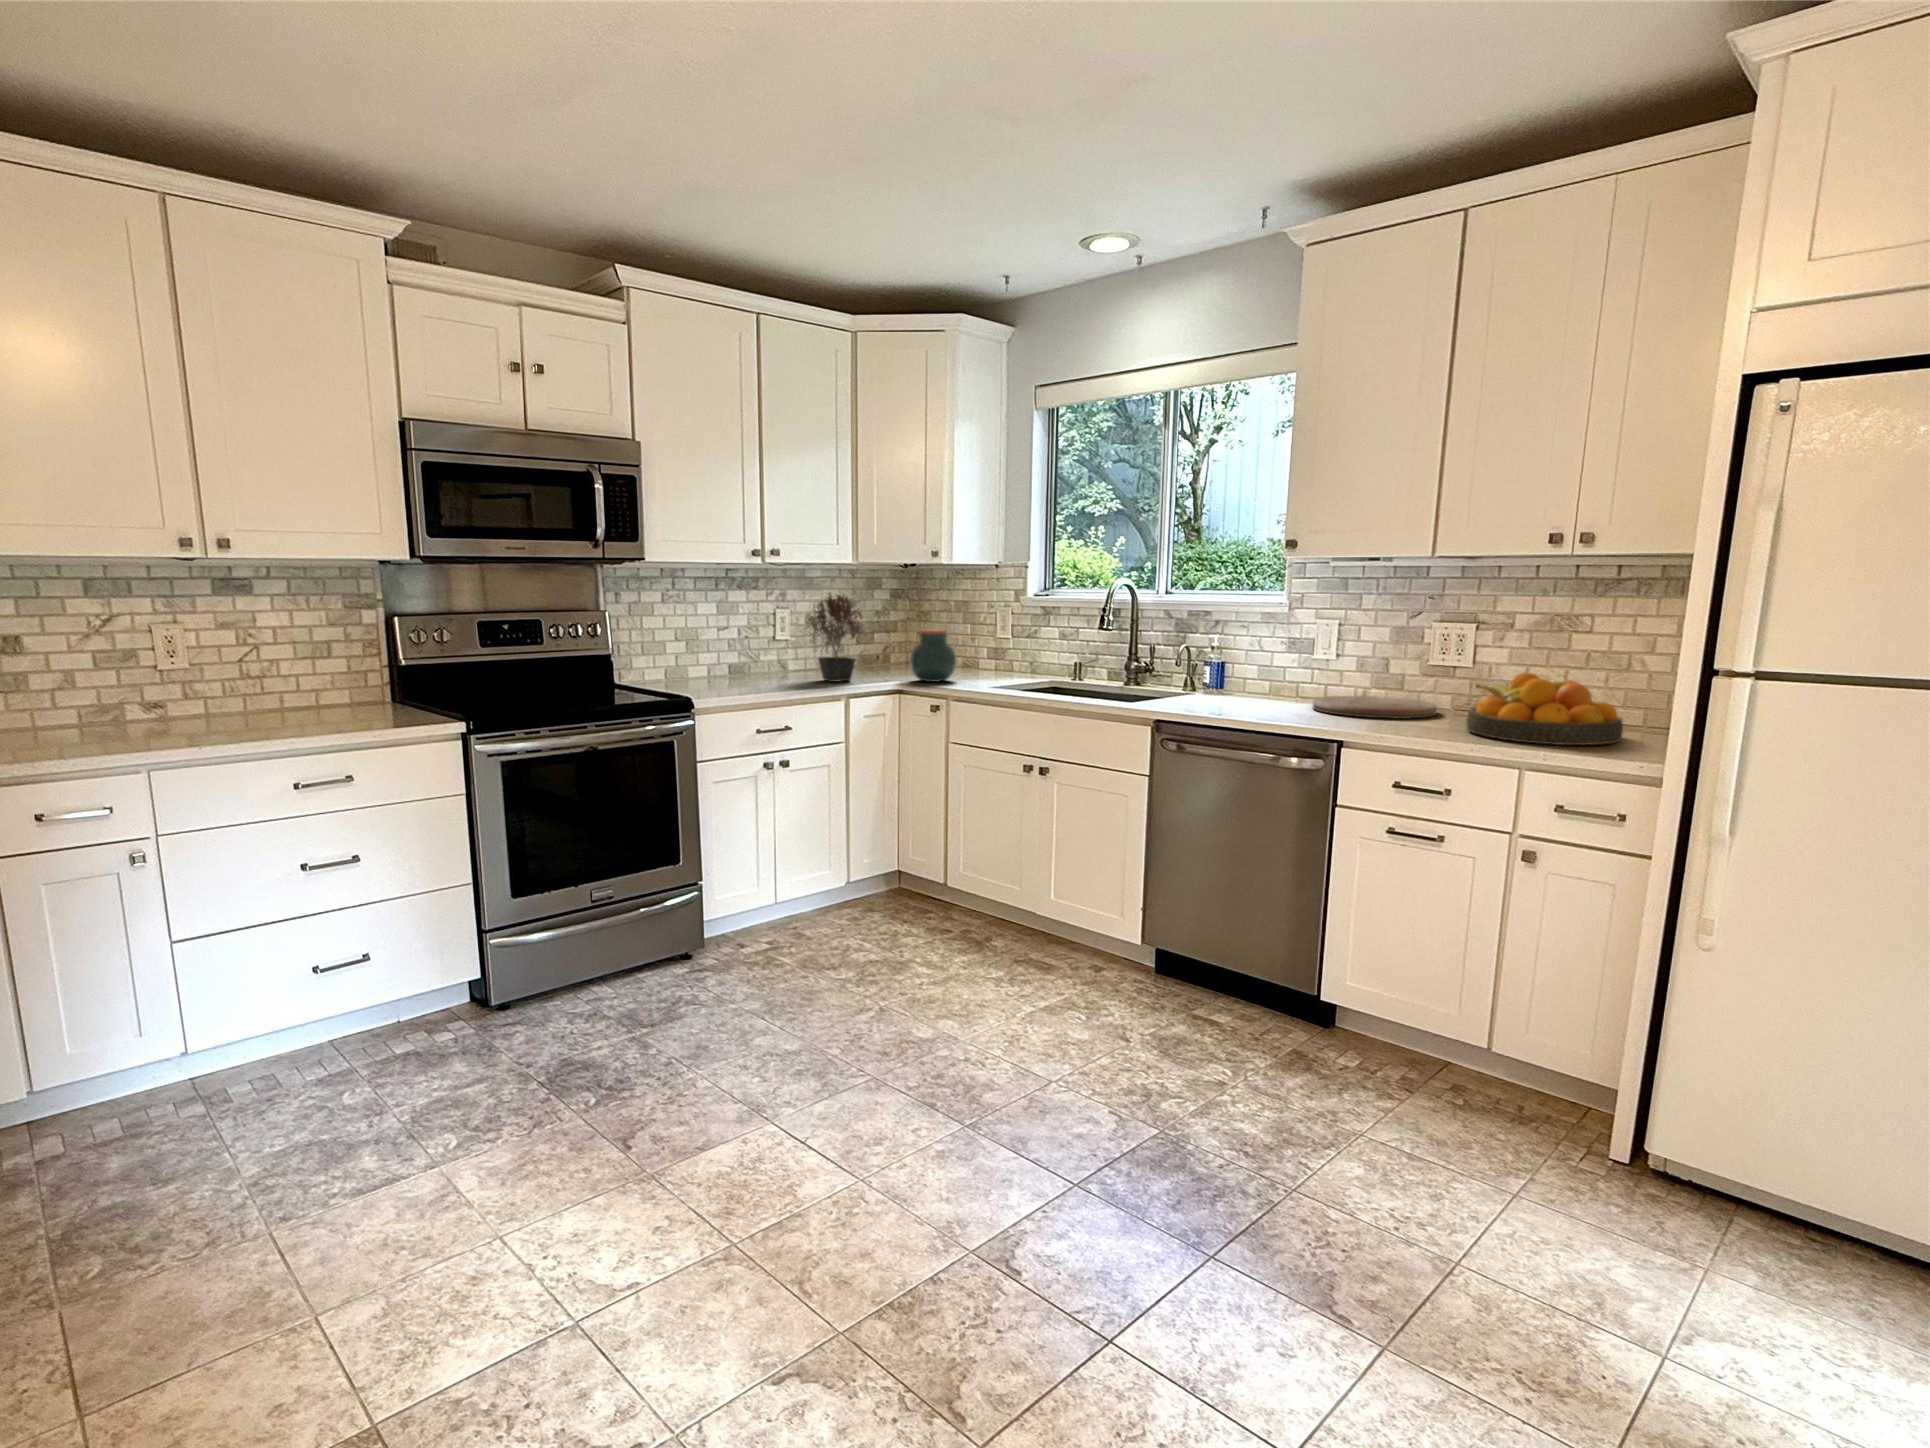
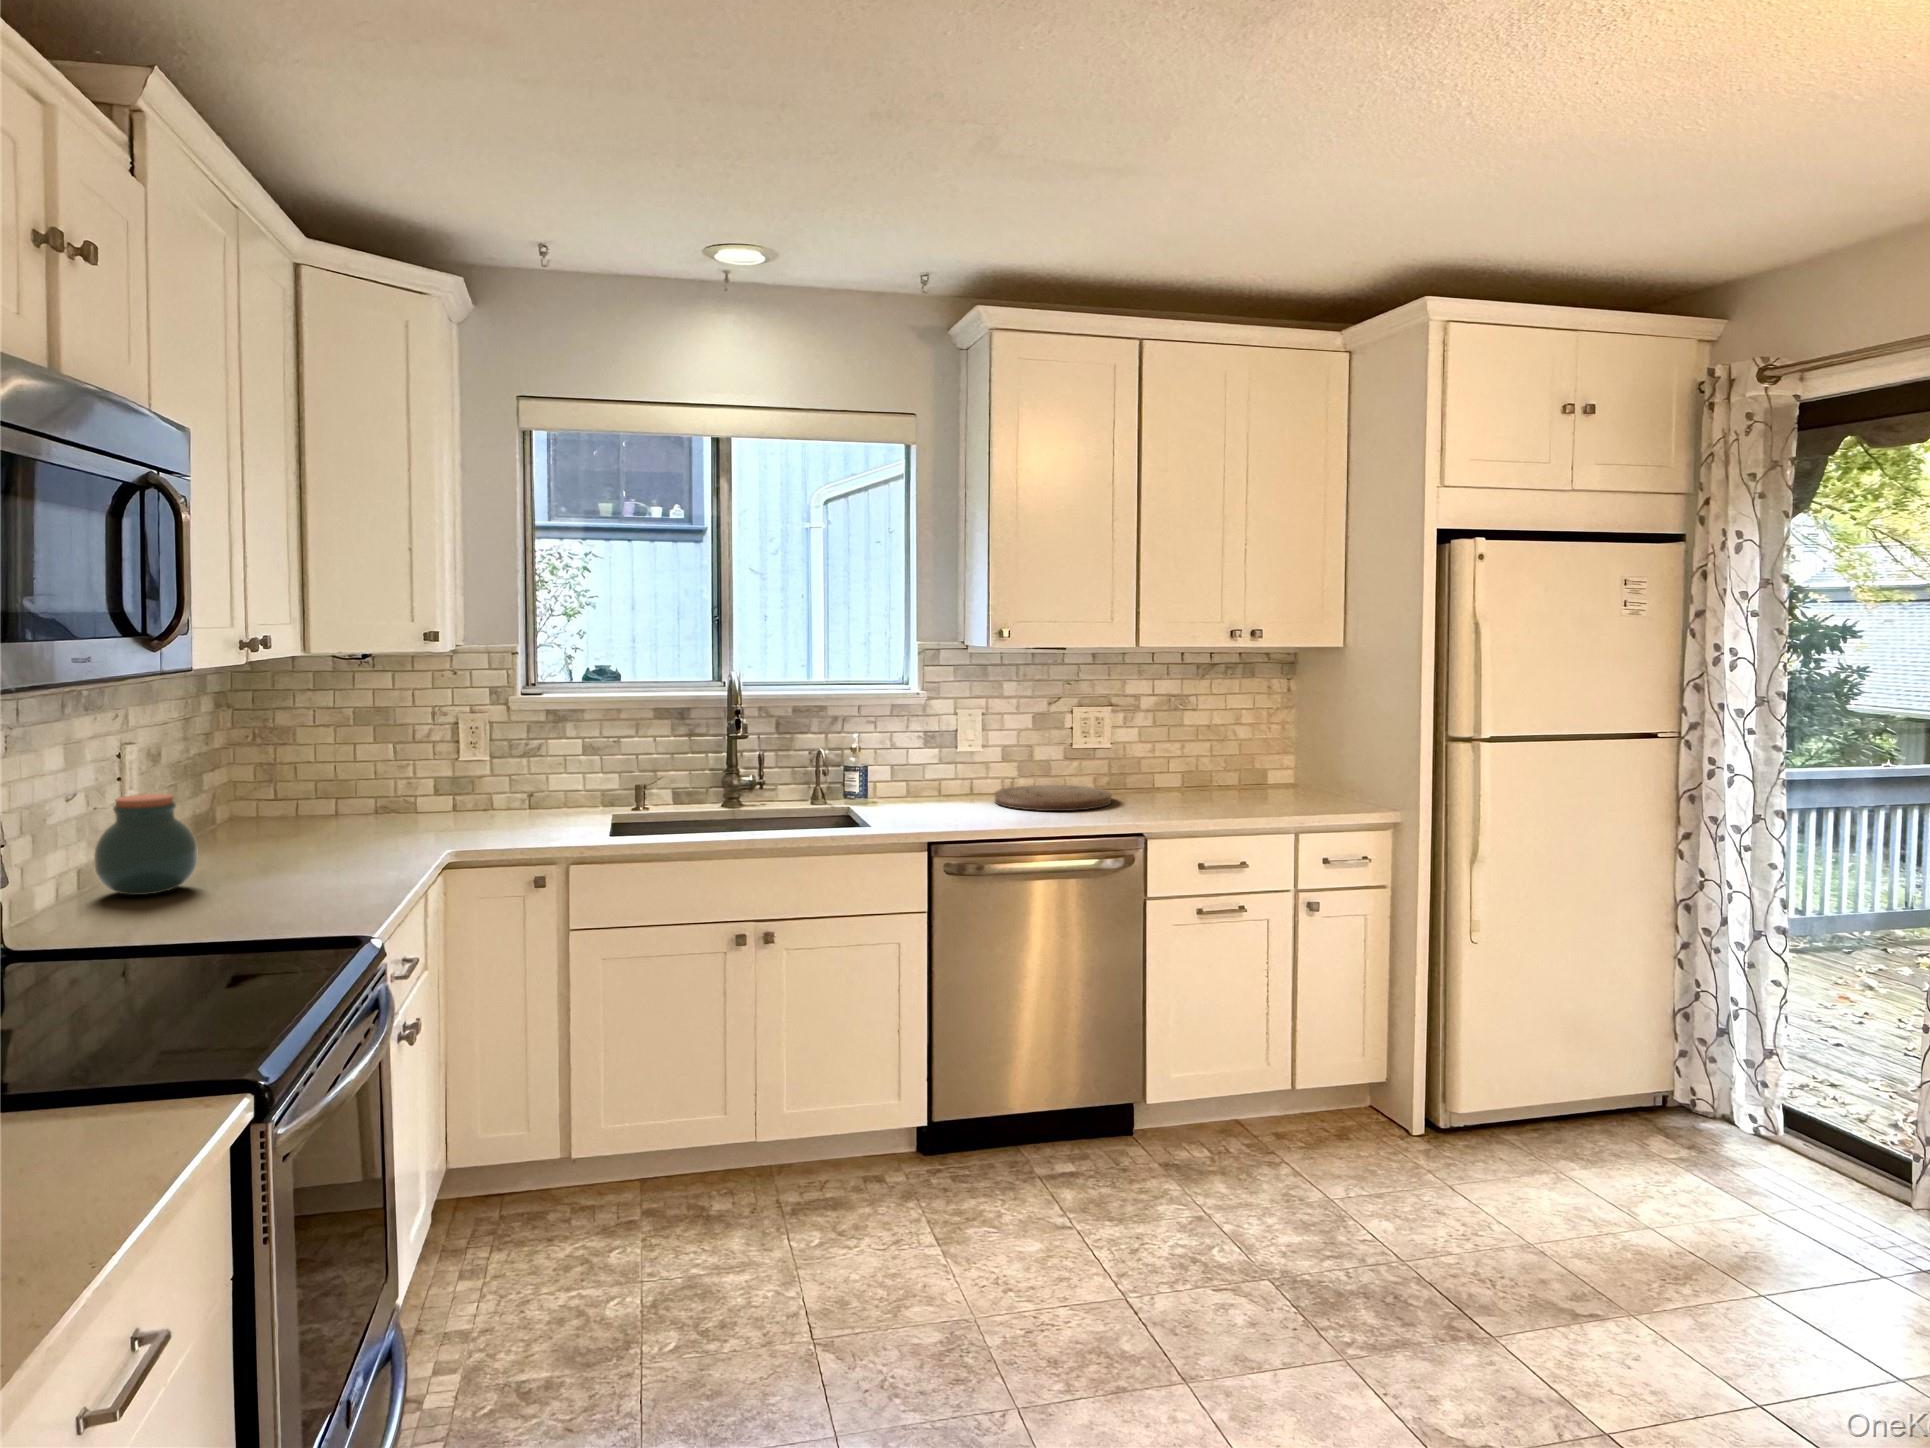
potted plant: present [805,593,863,682] -> none [251,715,372,869]
jar: present [910,629,956,682] -> present [94,794,198,895]
fruit bowl: present [1467,672,1623,745] -> none [1173,752,1295,815]

